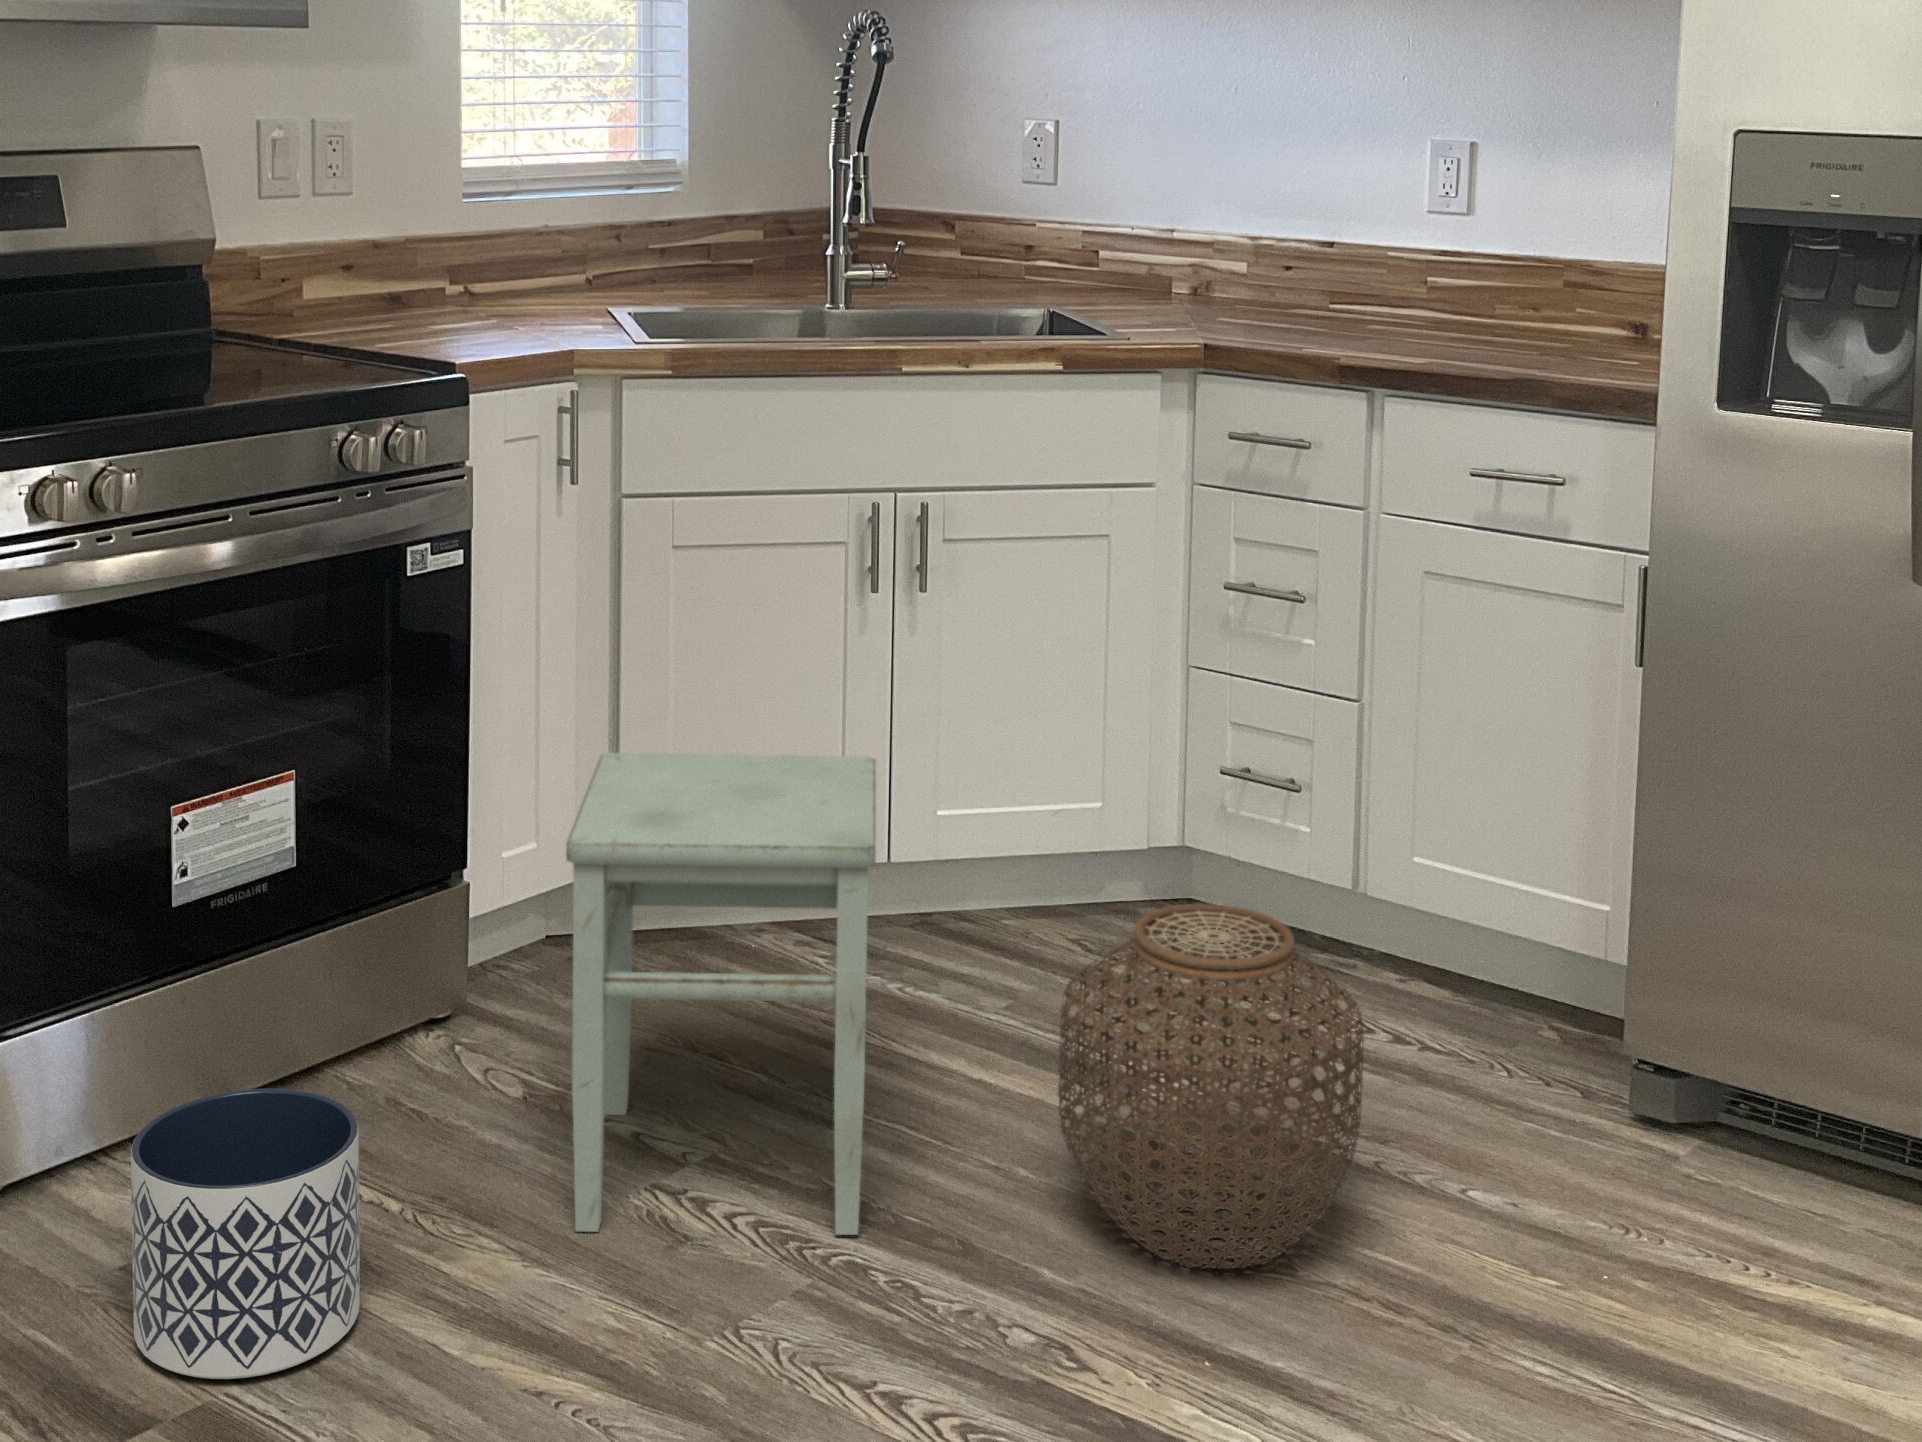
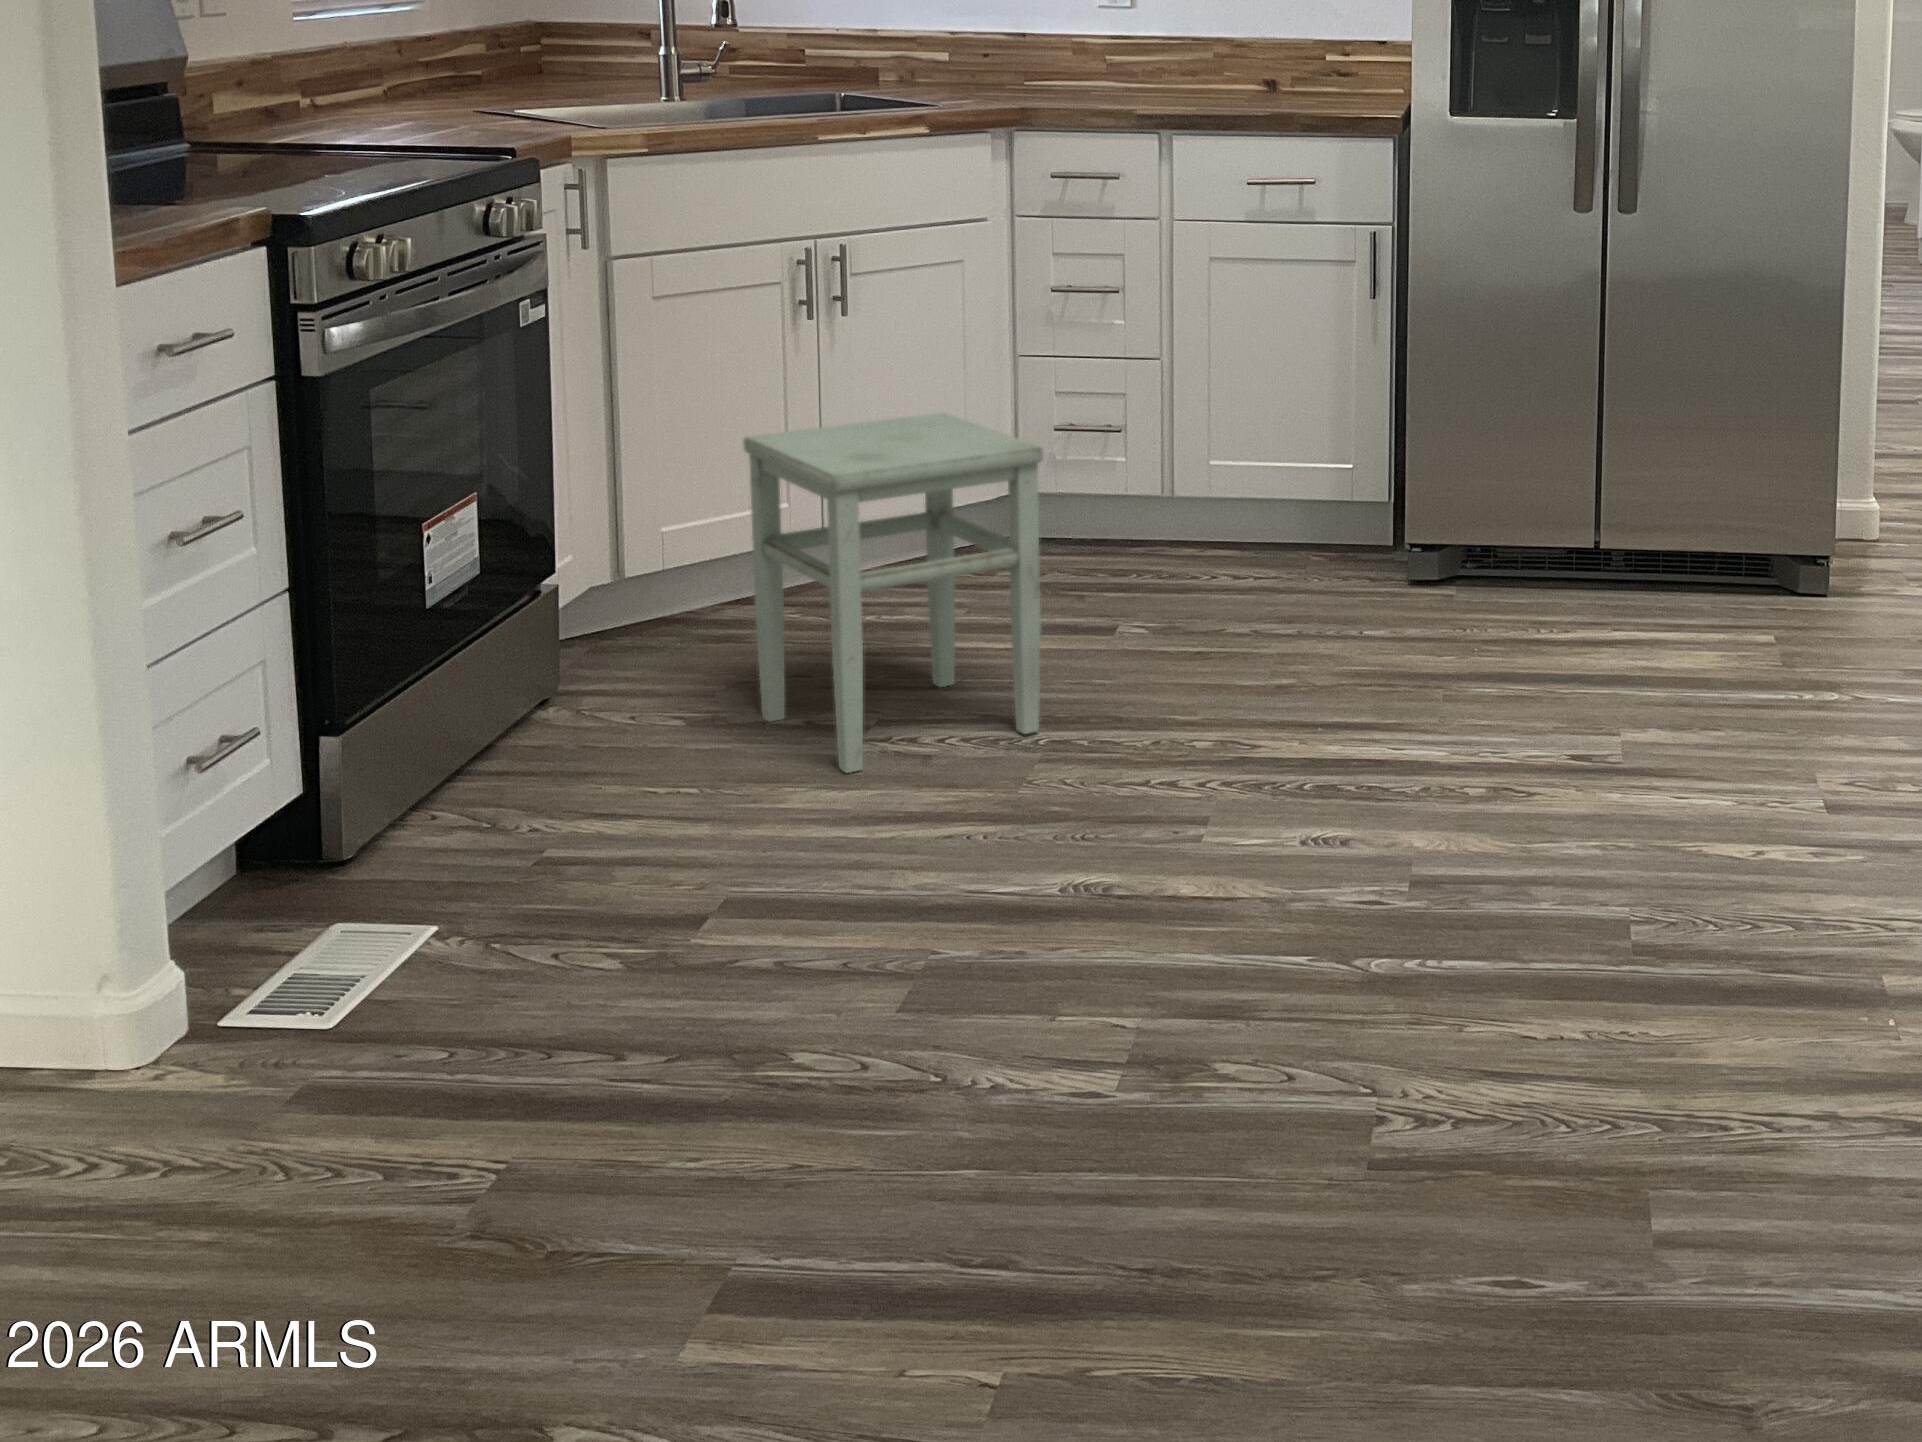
woven basket: present [1058,904,1364,1269] -> none [1136,467,1341,698]
planter: present [131,1089,360,1379] -> none [589,691,775,894]

